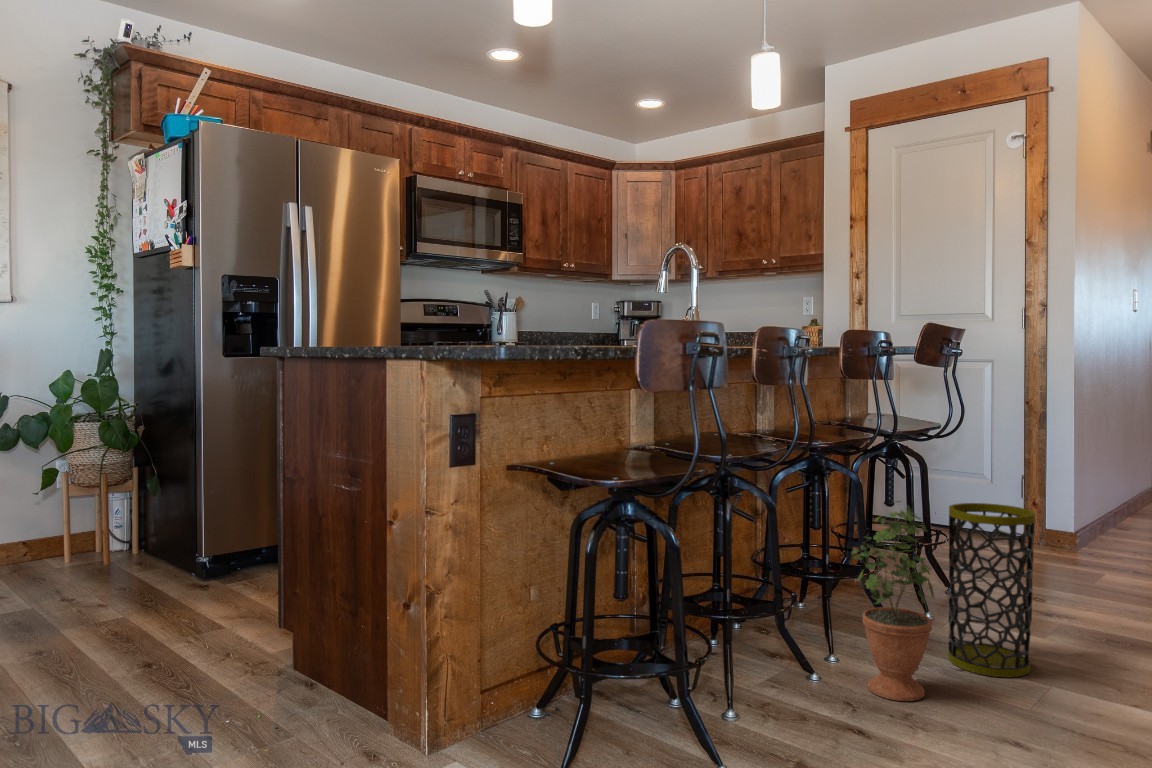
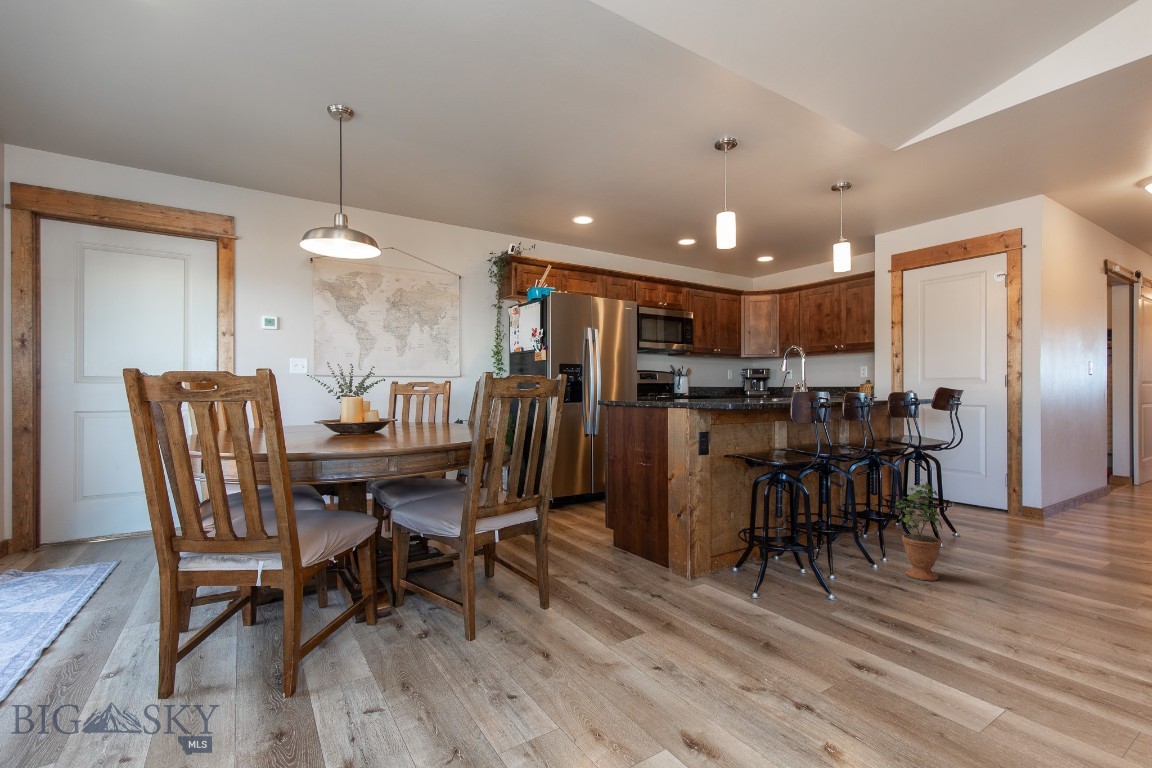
trash can: present [948,503,1035,677] -> none [951,484,1002,576]

